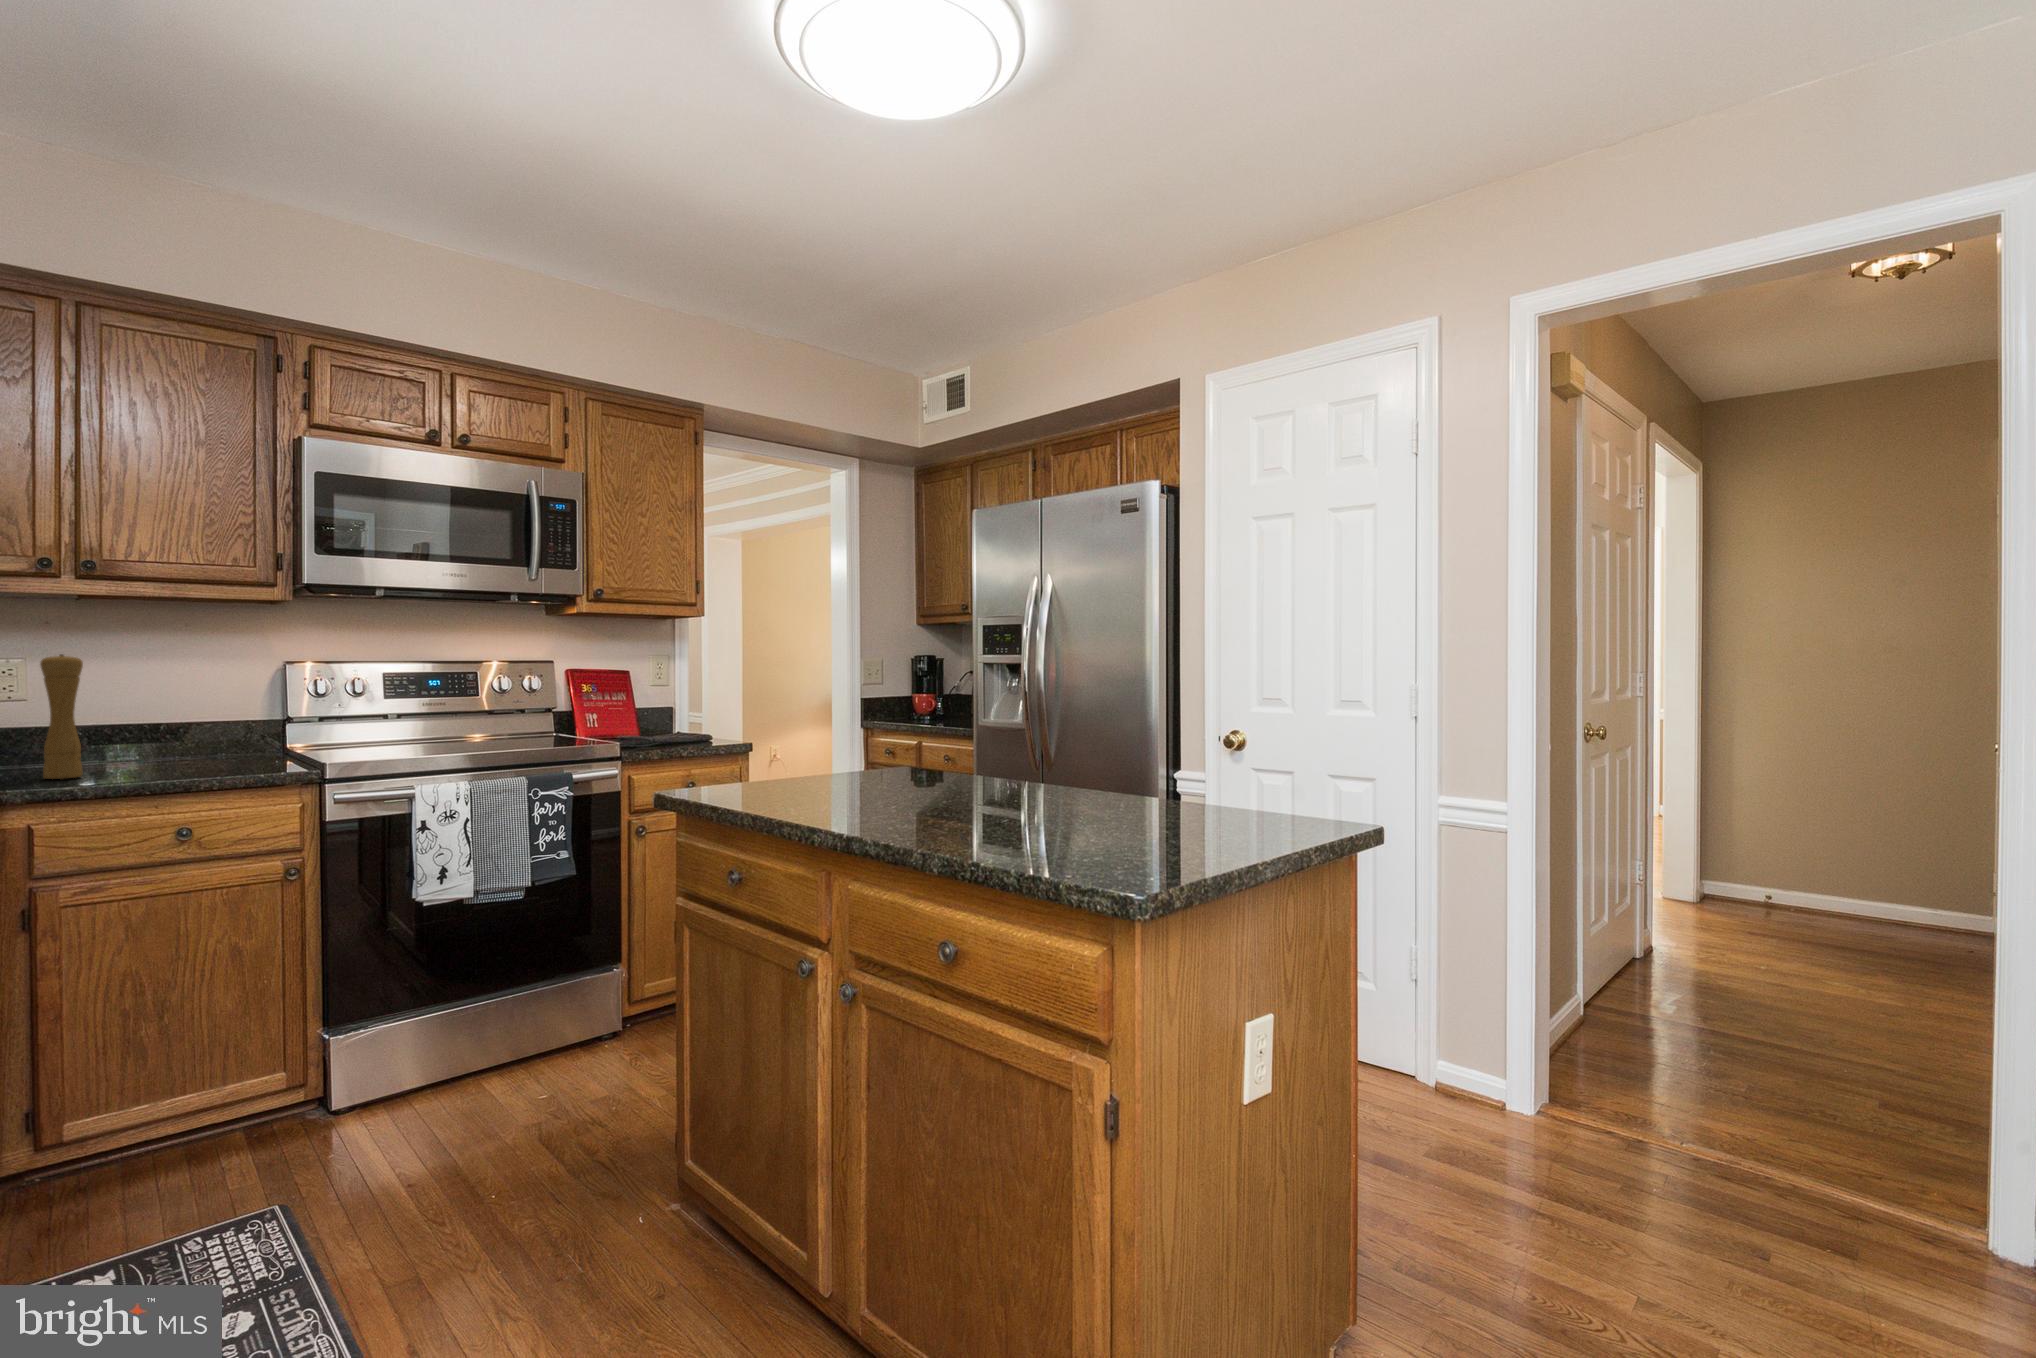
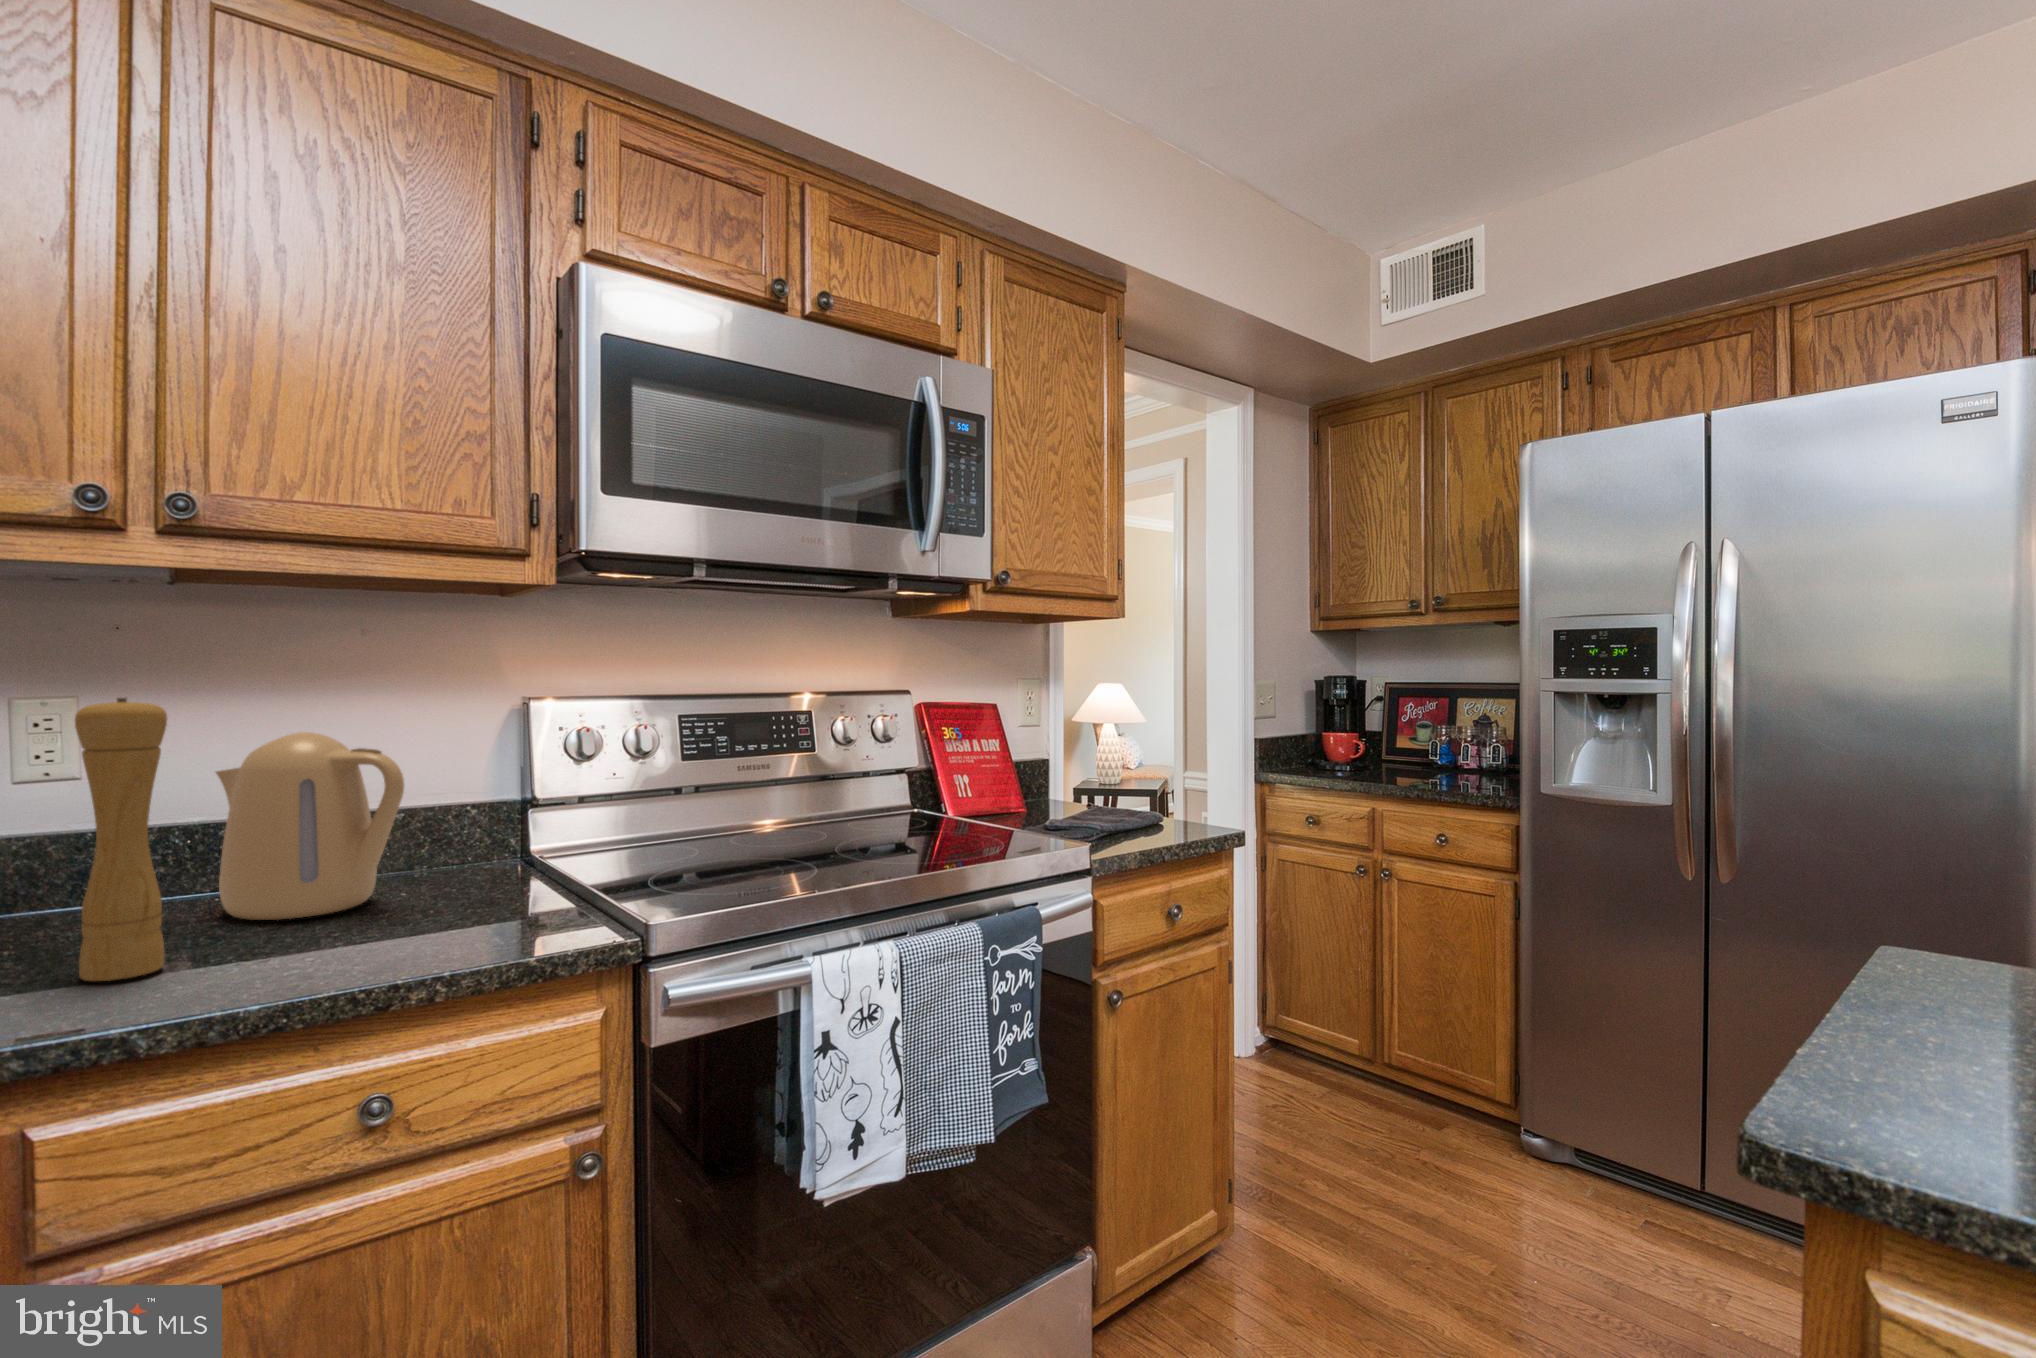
kettle: none [106,676,207,767] -> present [216,732,404,920]

